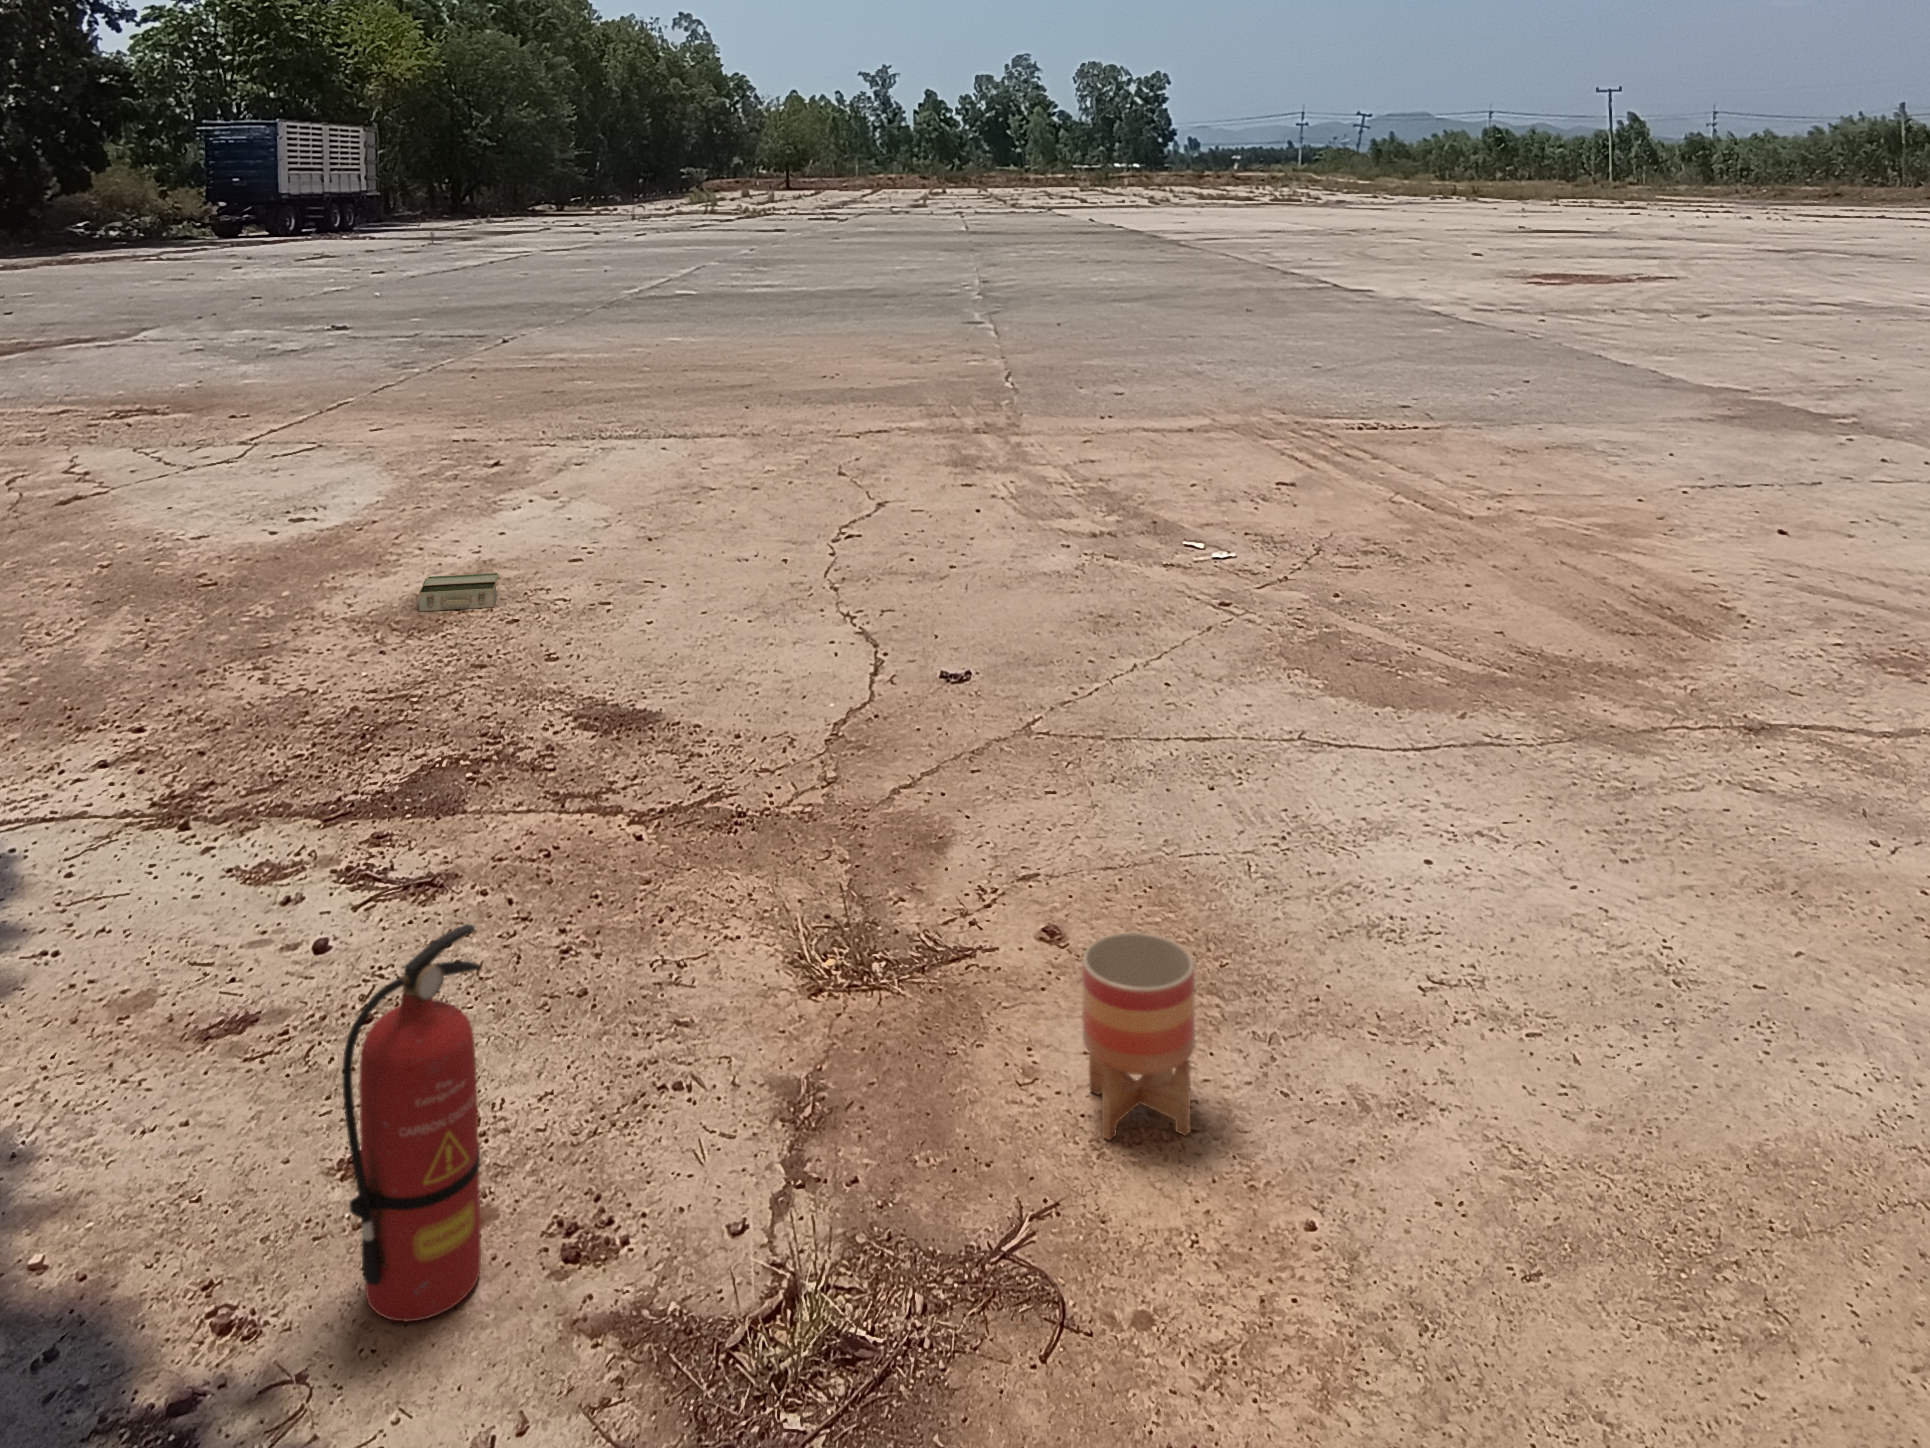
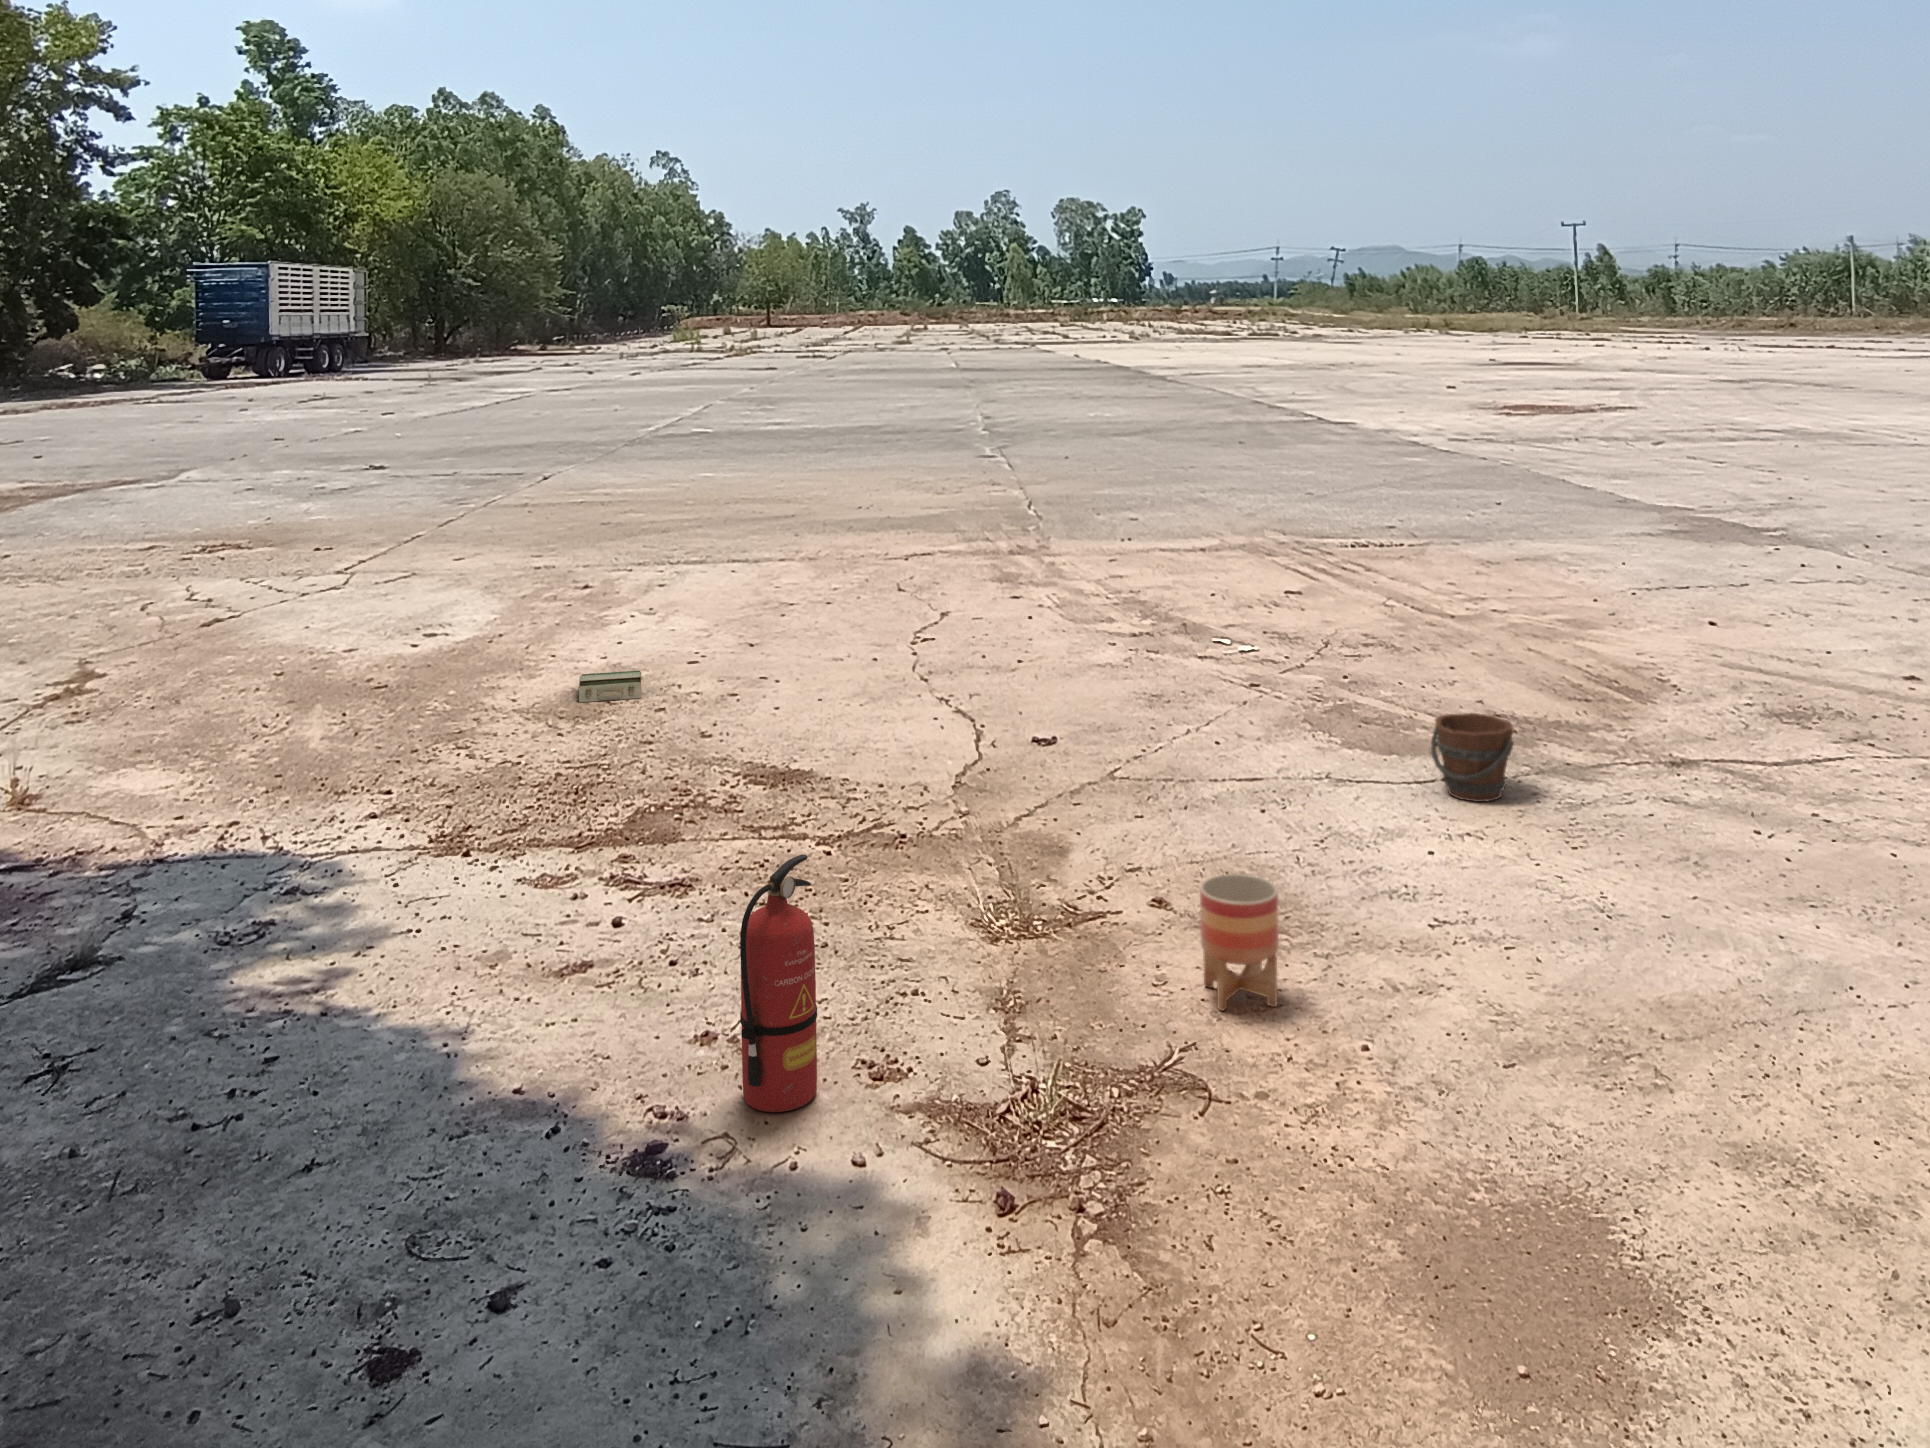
bucket: none [1434,664,1544,783] -> present [1431,713,1514,802]

